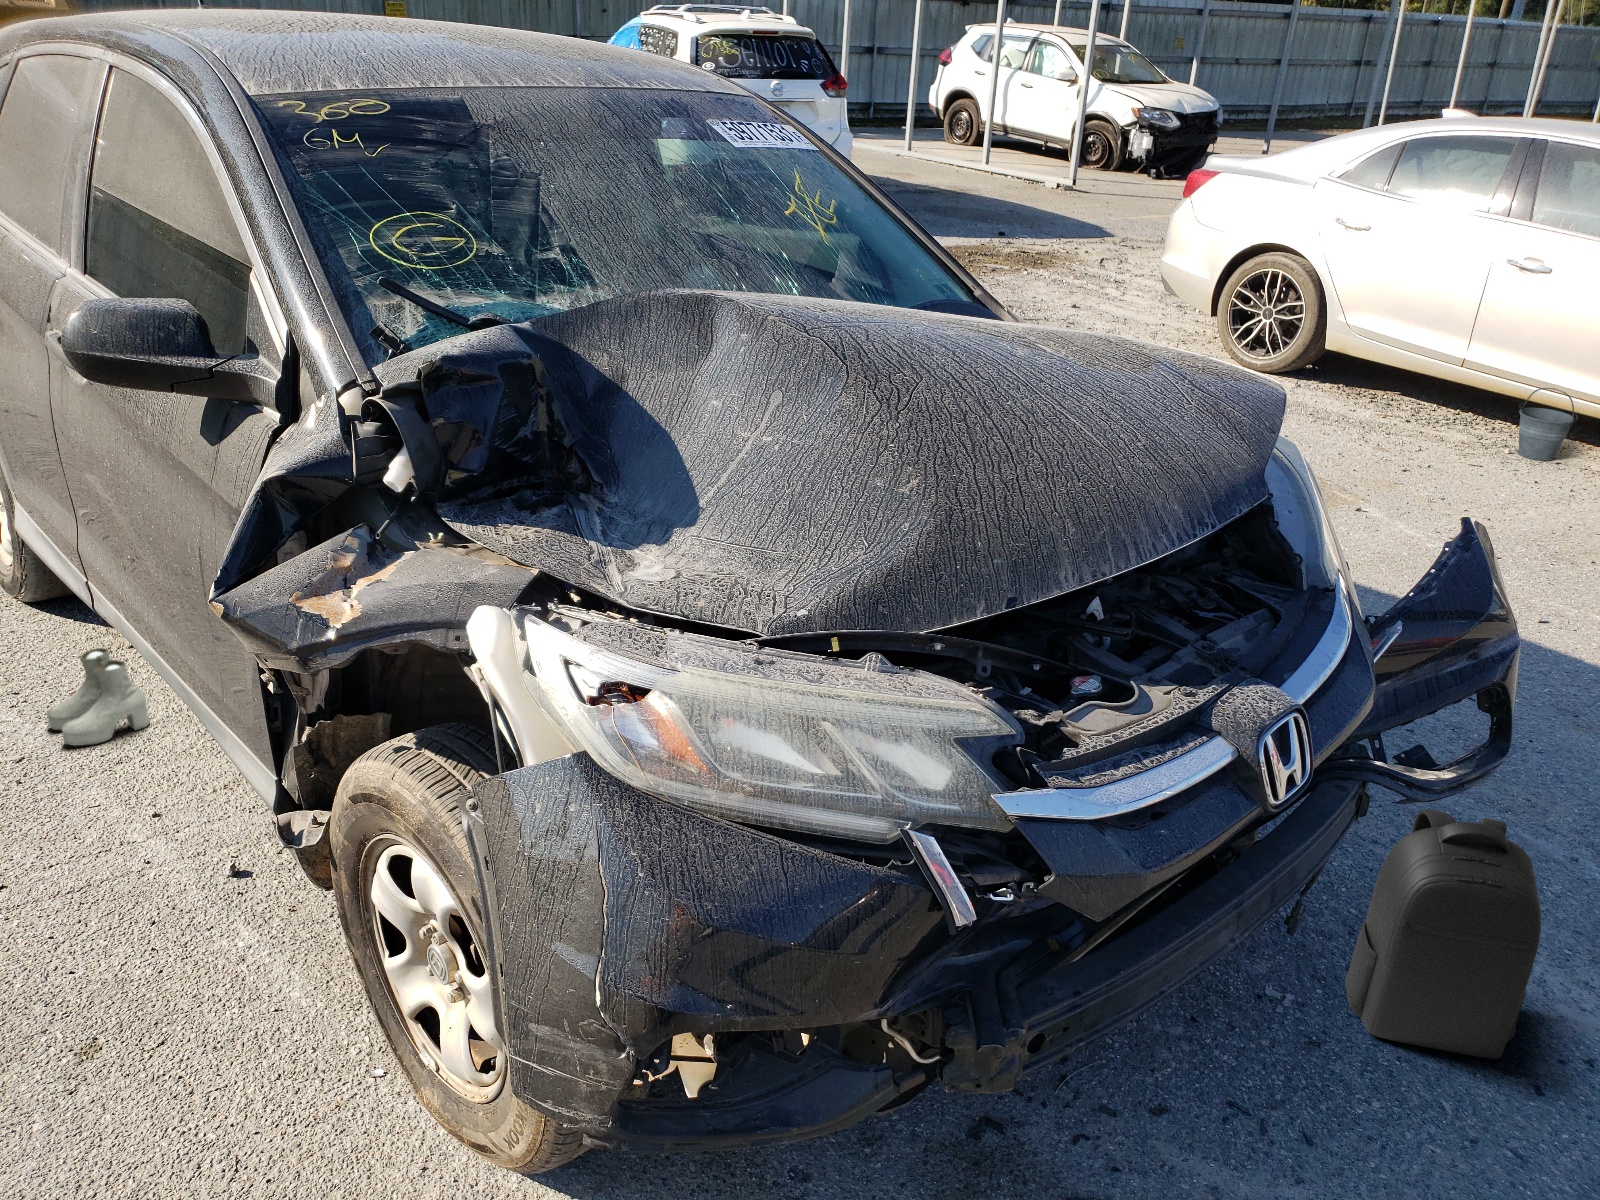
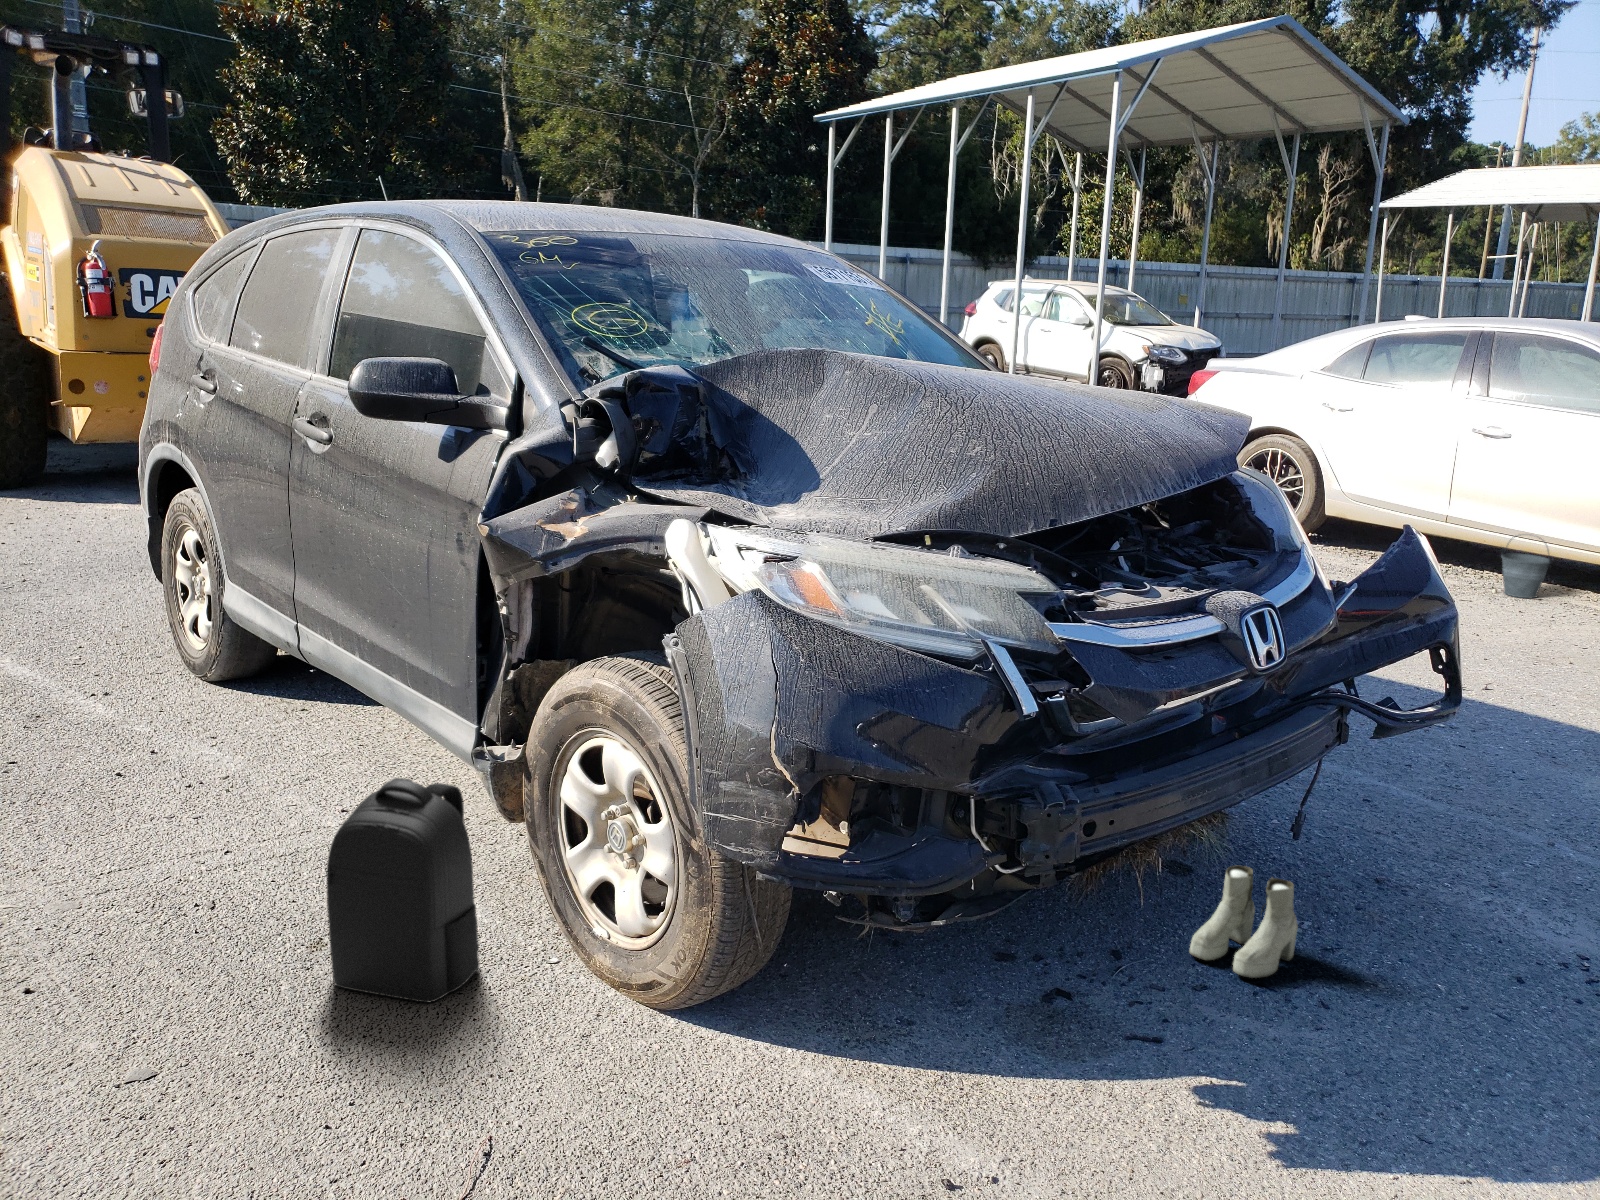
boots: present [47,648,150,746] -> present [1190,866,1298,978]
backpack: present [1345,809,1541,1059] -> present [327,778,479,1003]

